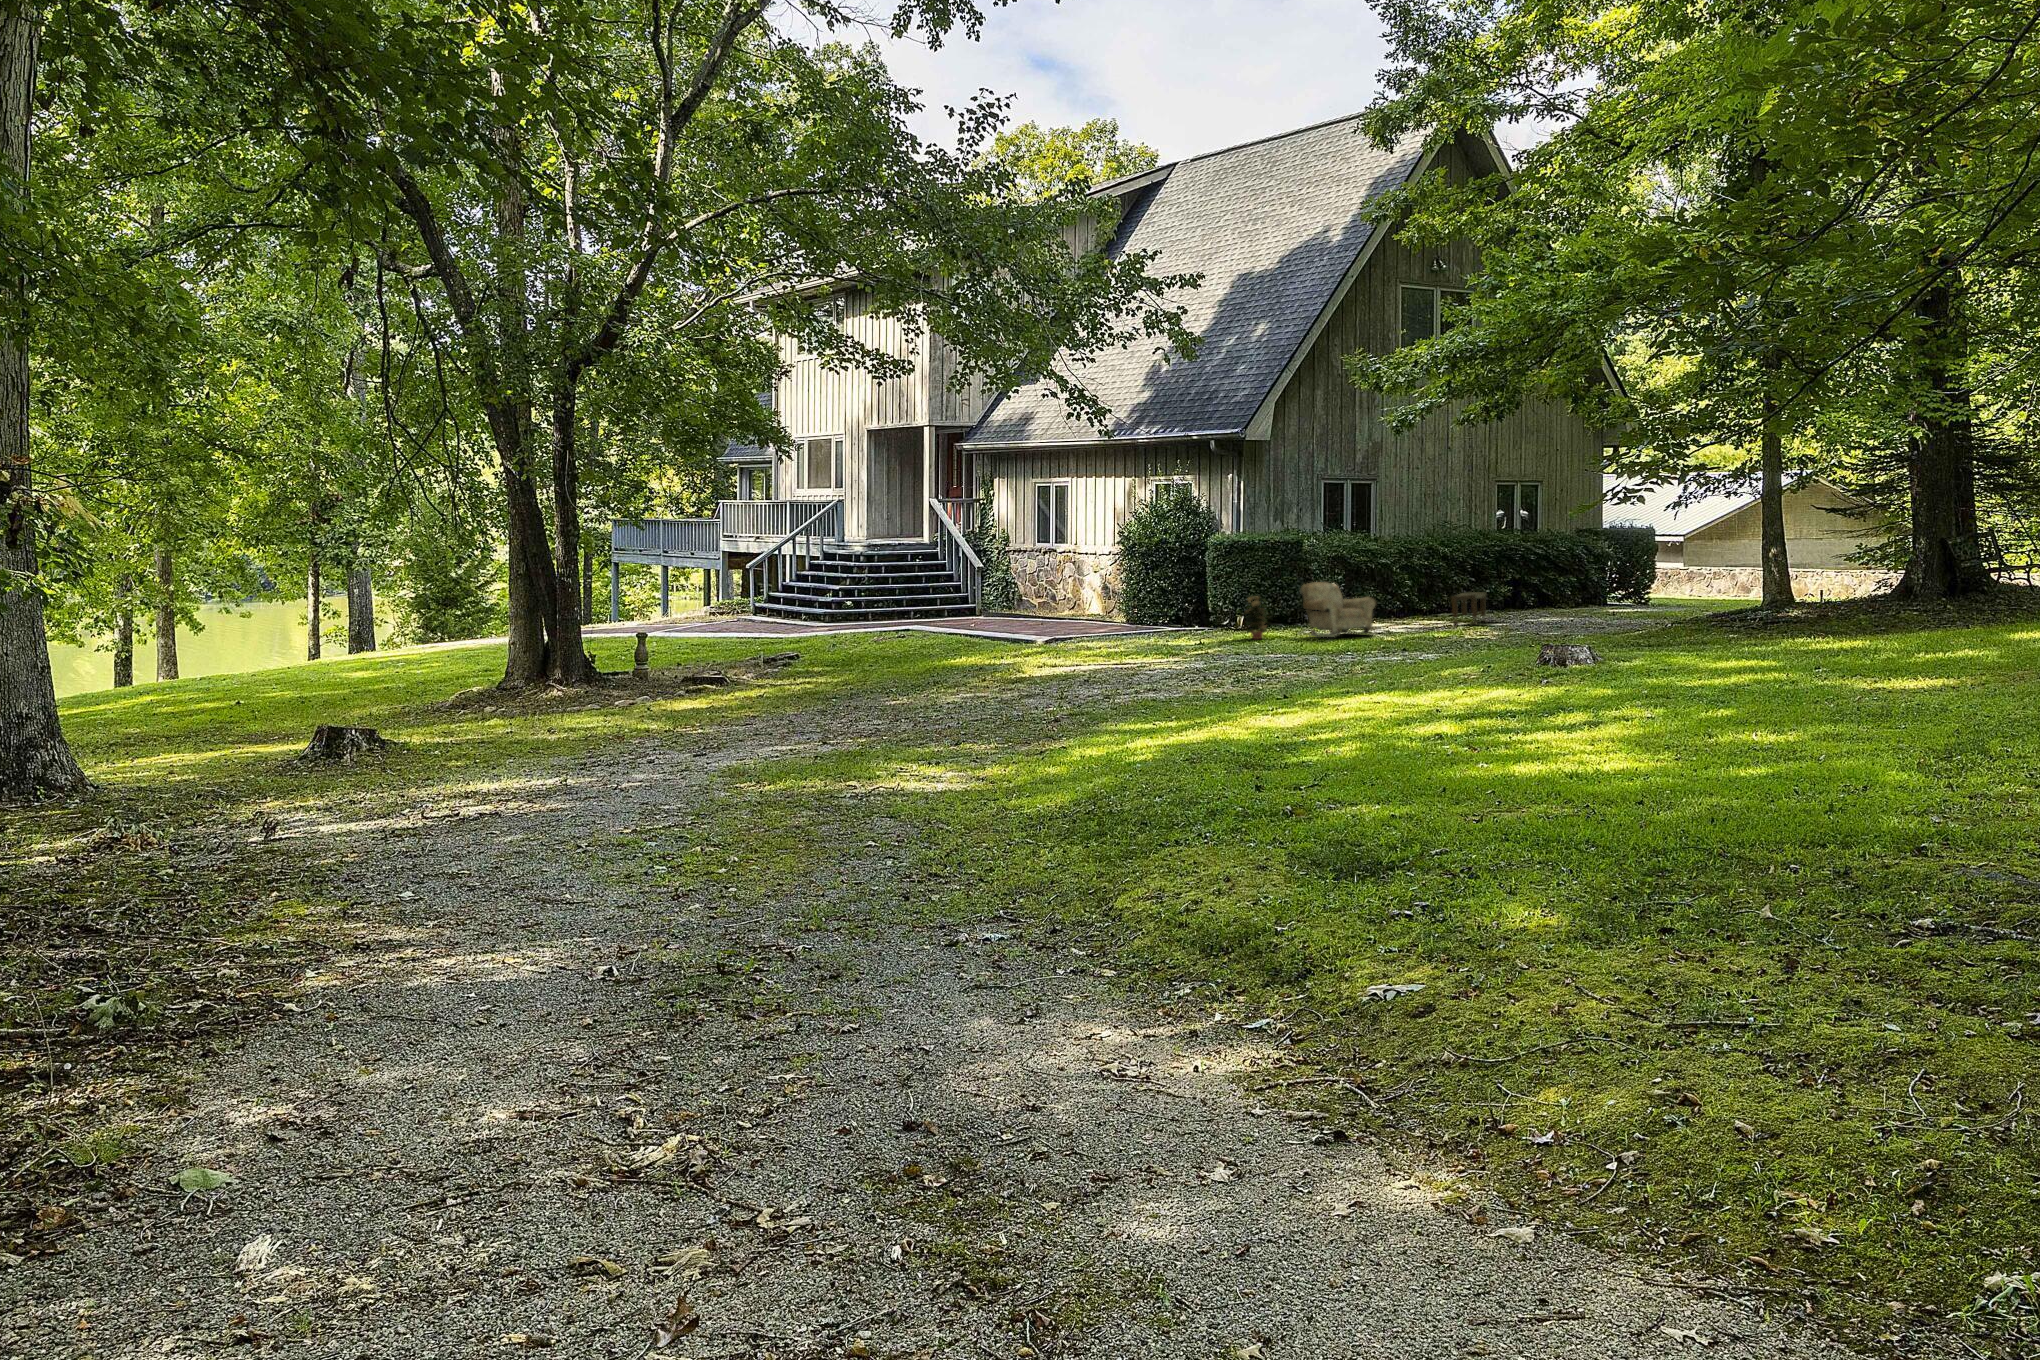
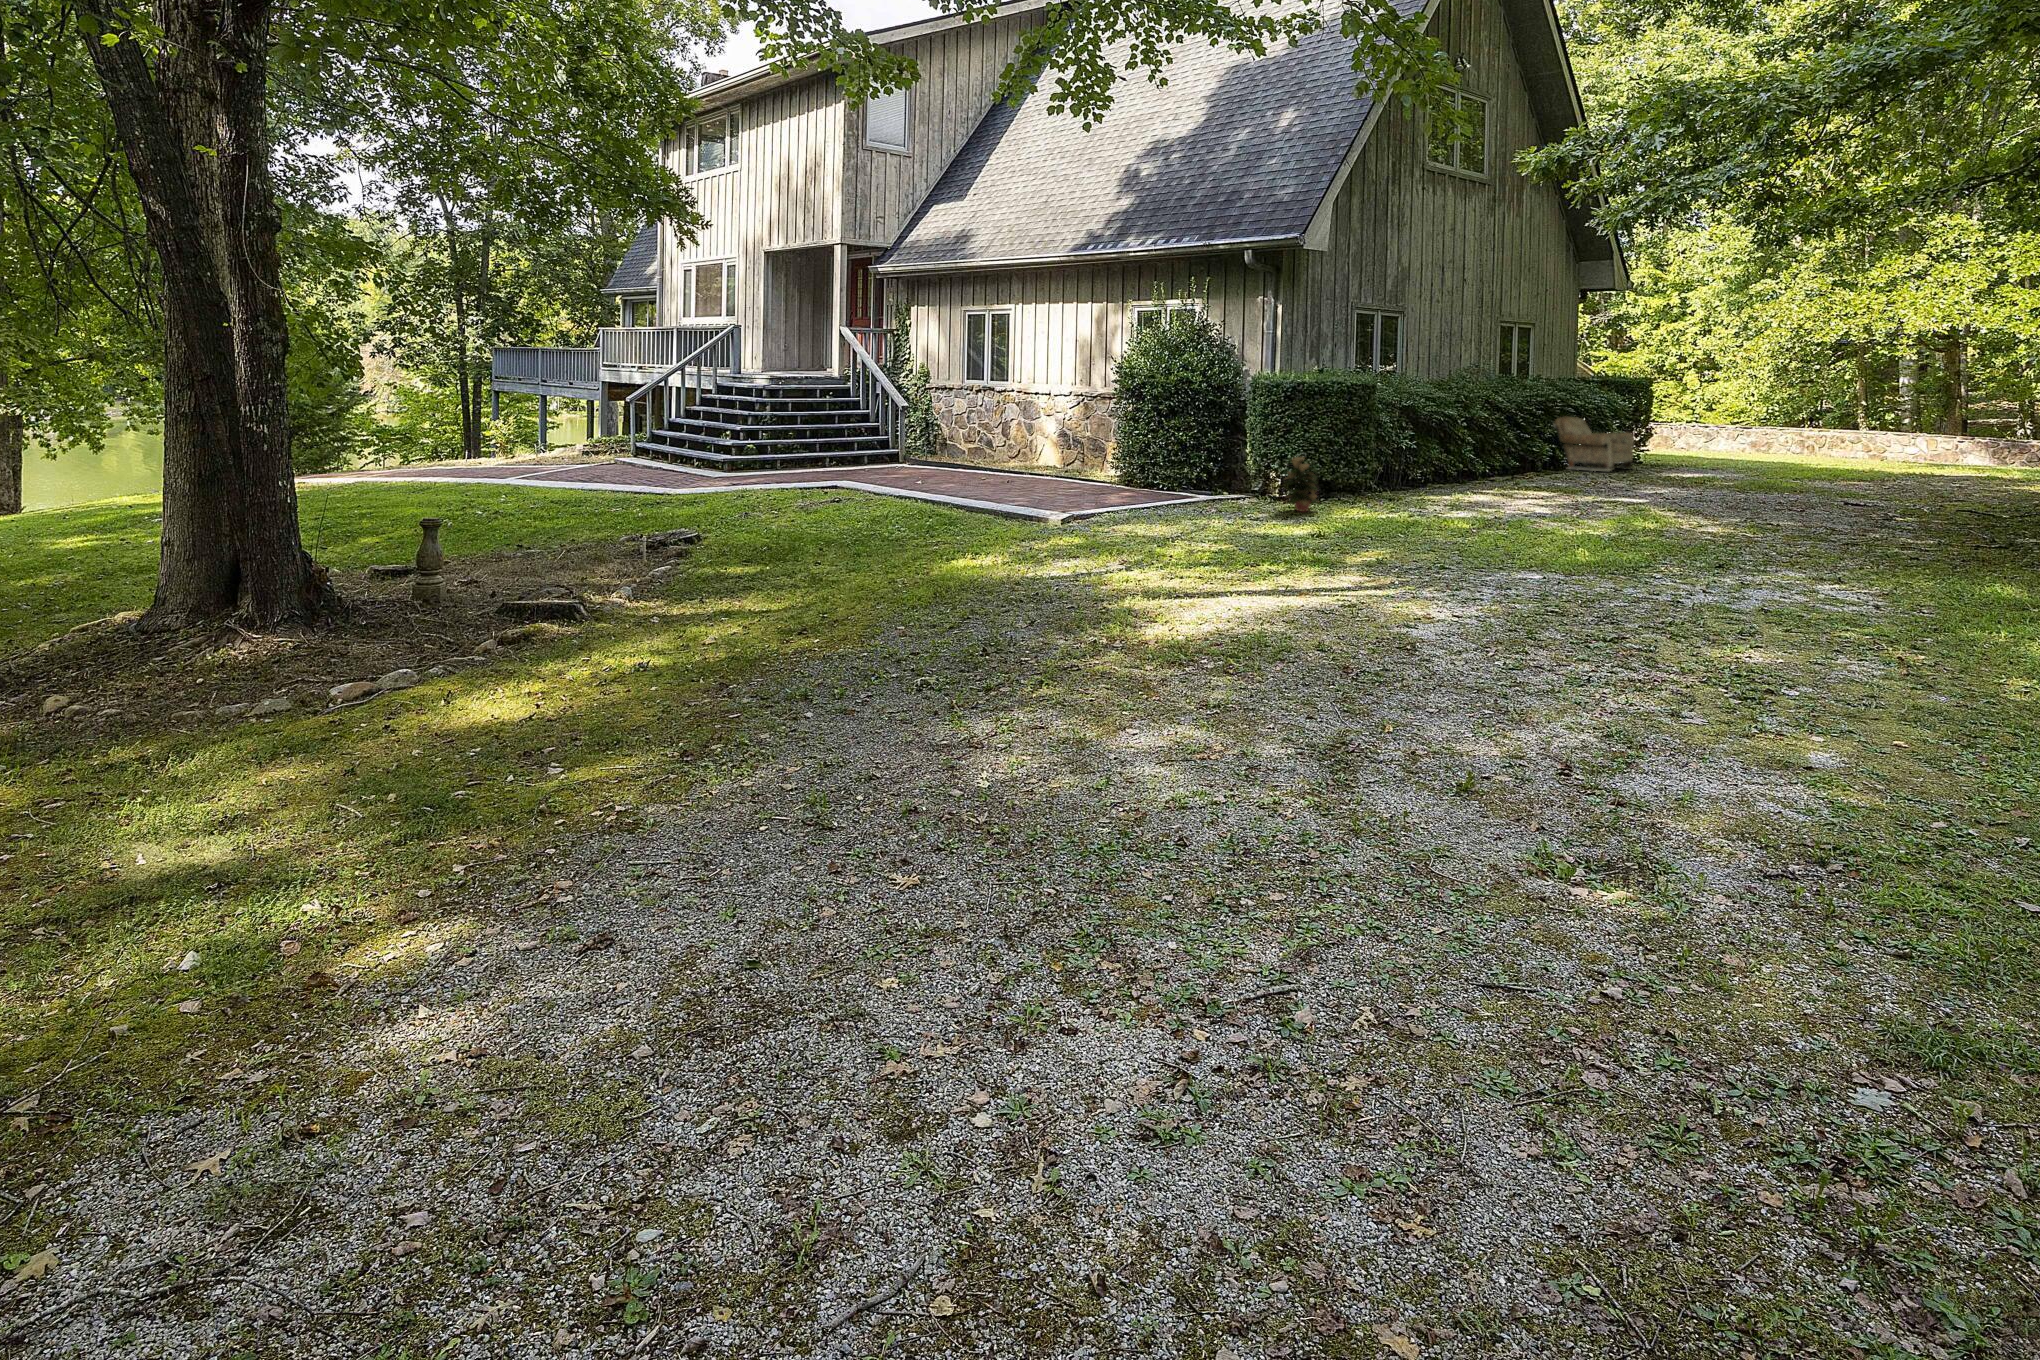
armchair: present [1300,582,1376,637] -> present [1554,416,1634,471]
bench: present [1451,592,1486,625] -> none [1482,447,1521,488]

